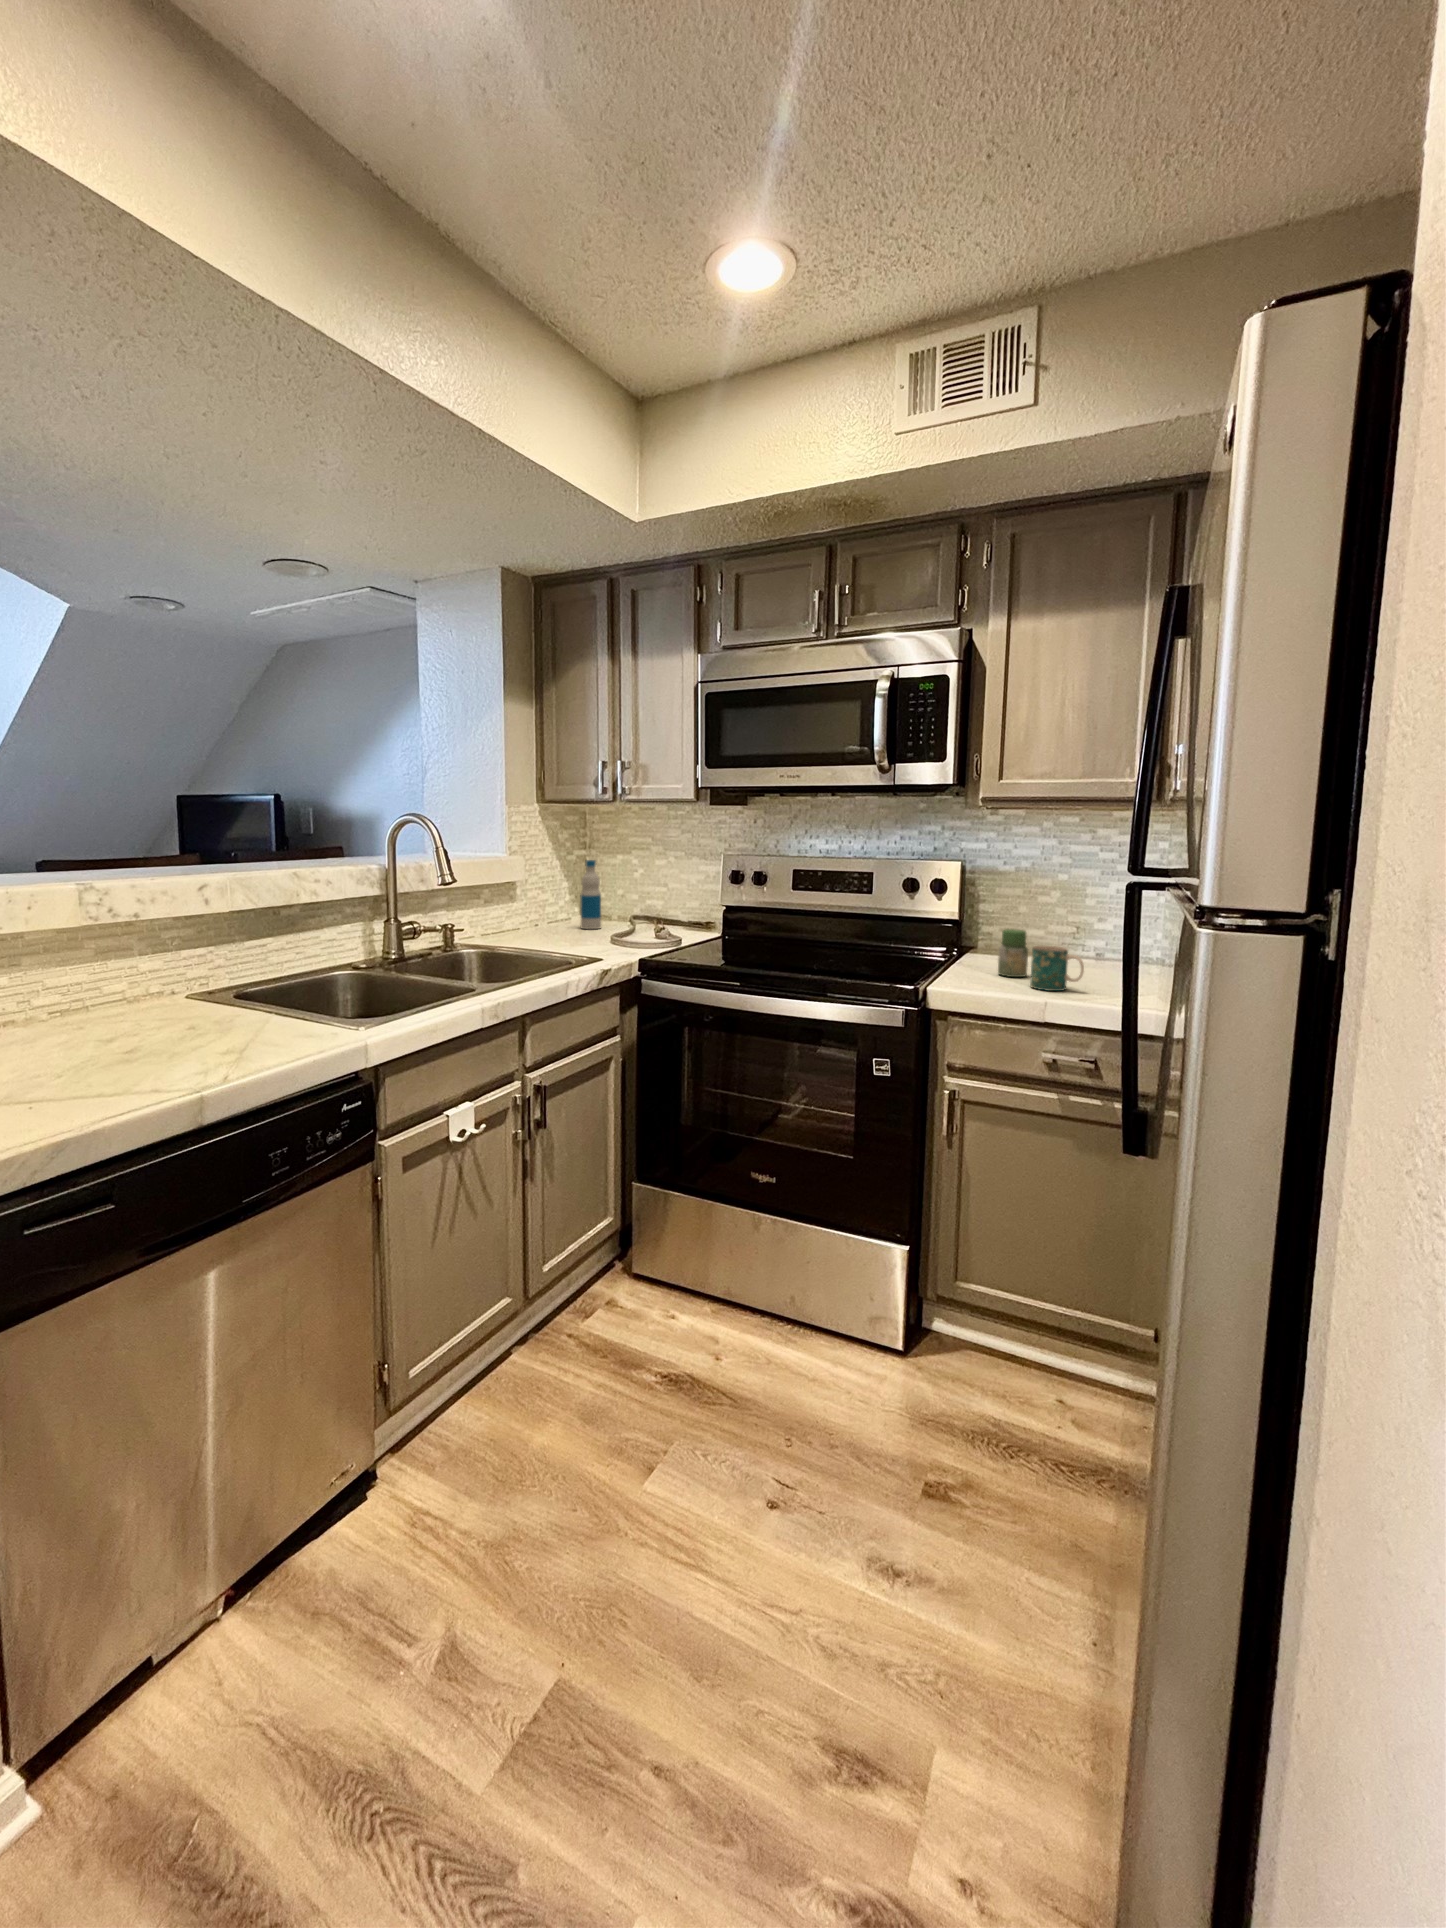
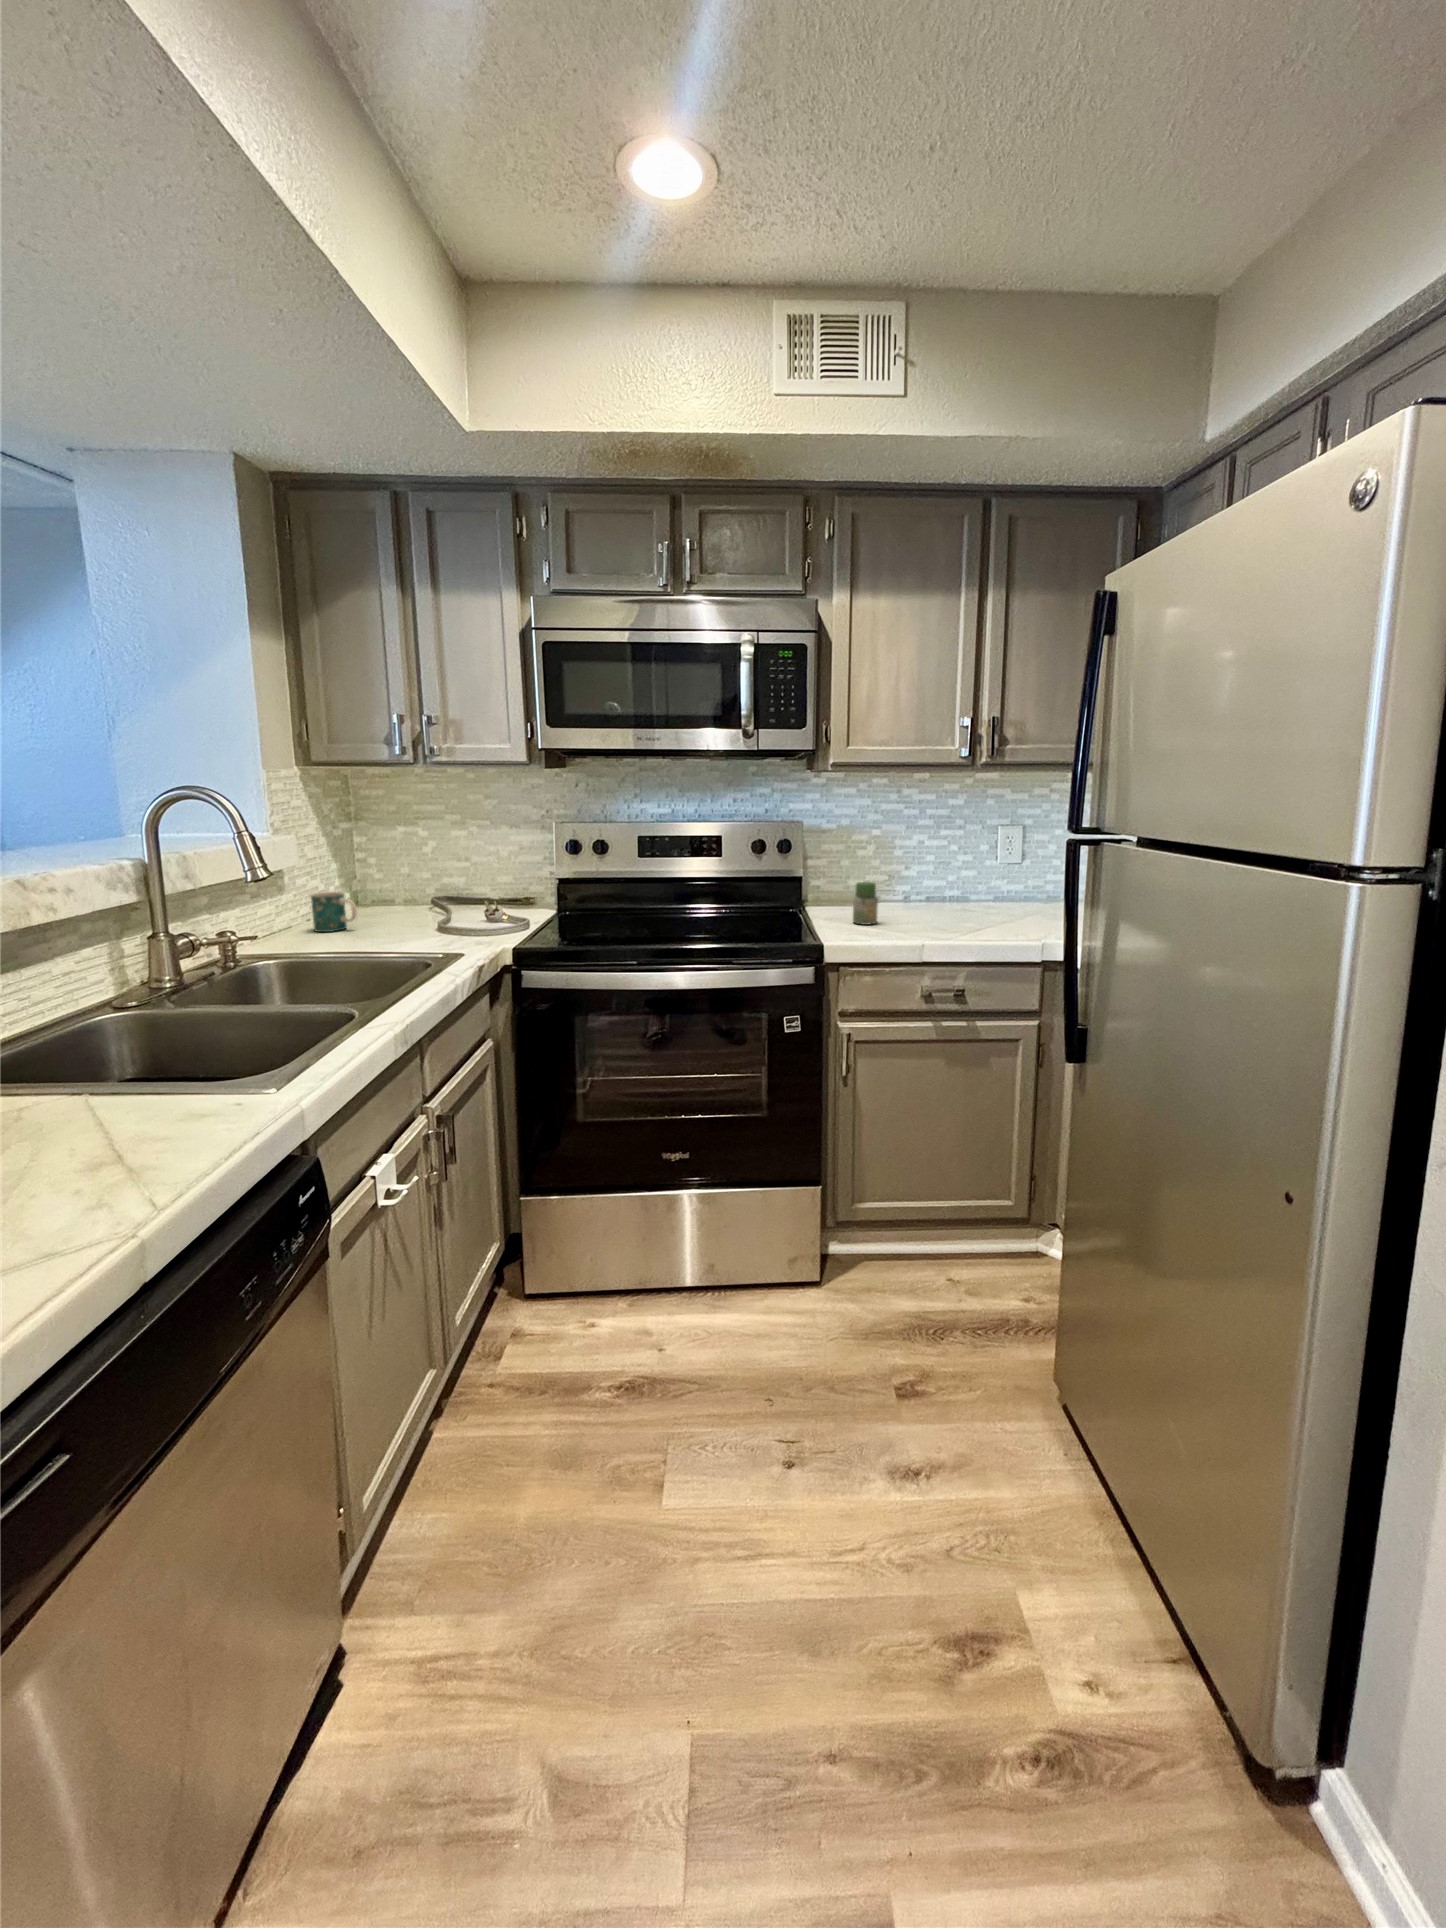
bottle: present [580,860,601,929] -> none [371,834,400,916]
mug: present [1030,945,1084,991] -> present [311,892,357,932]

